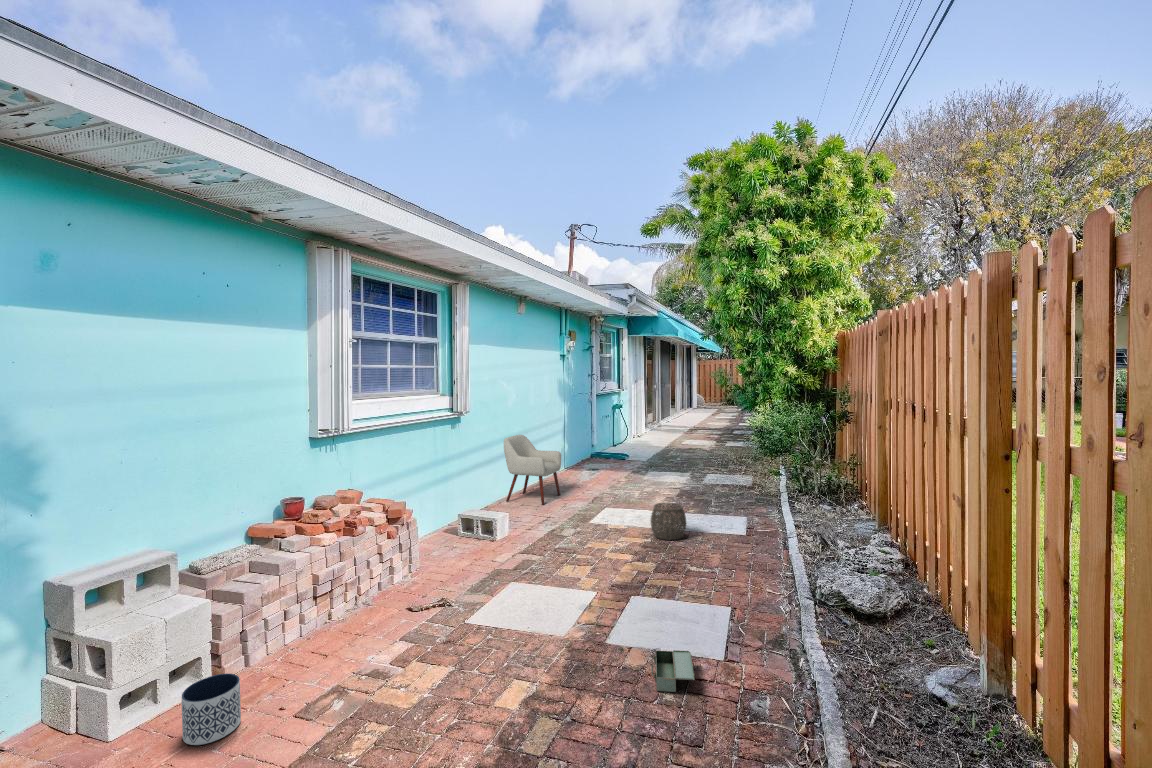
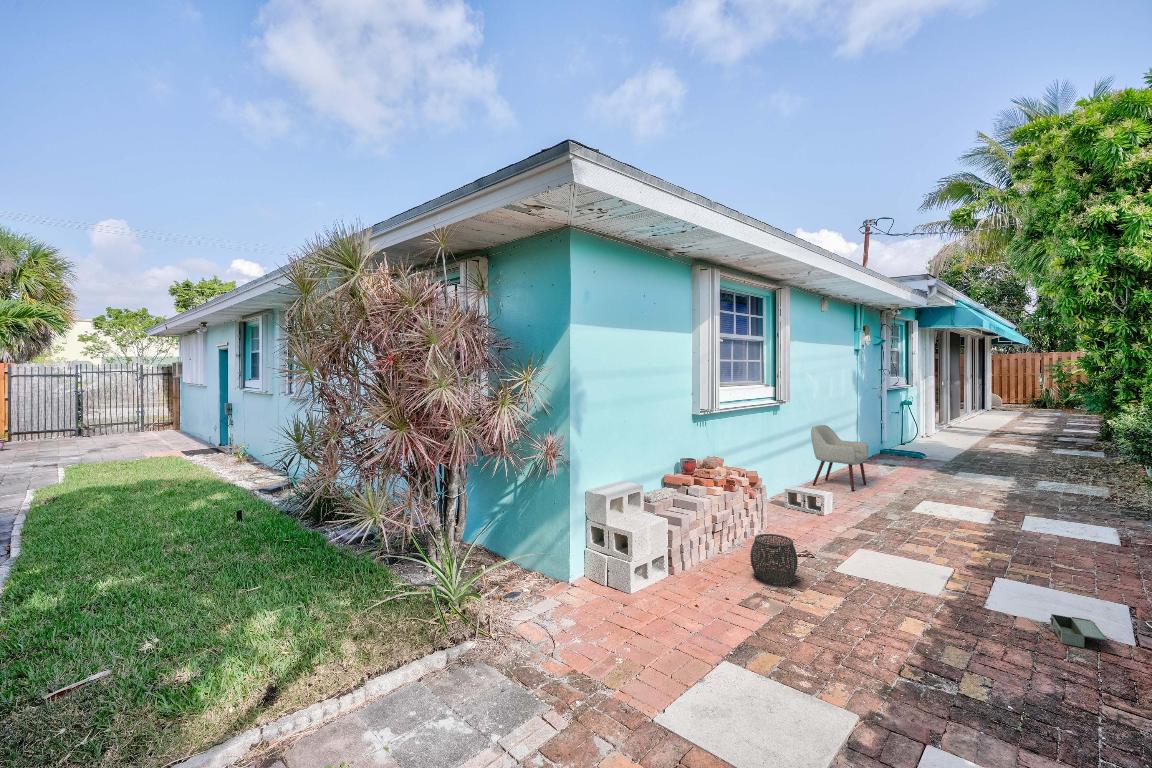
woven basket: present [651,503,686,540] -> present [750,534,798,583]
planter: present [182,673,241,745] -> none [678,566,710,606]

